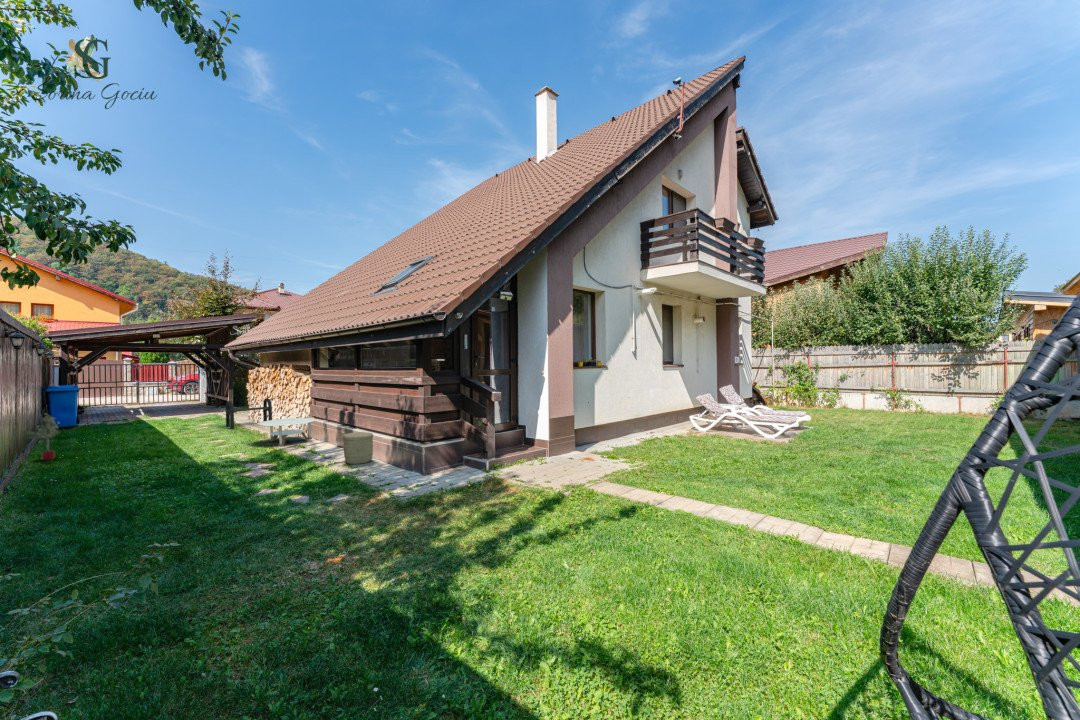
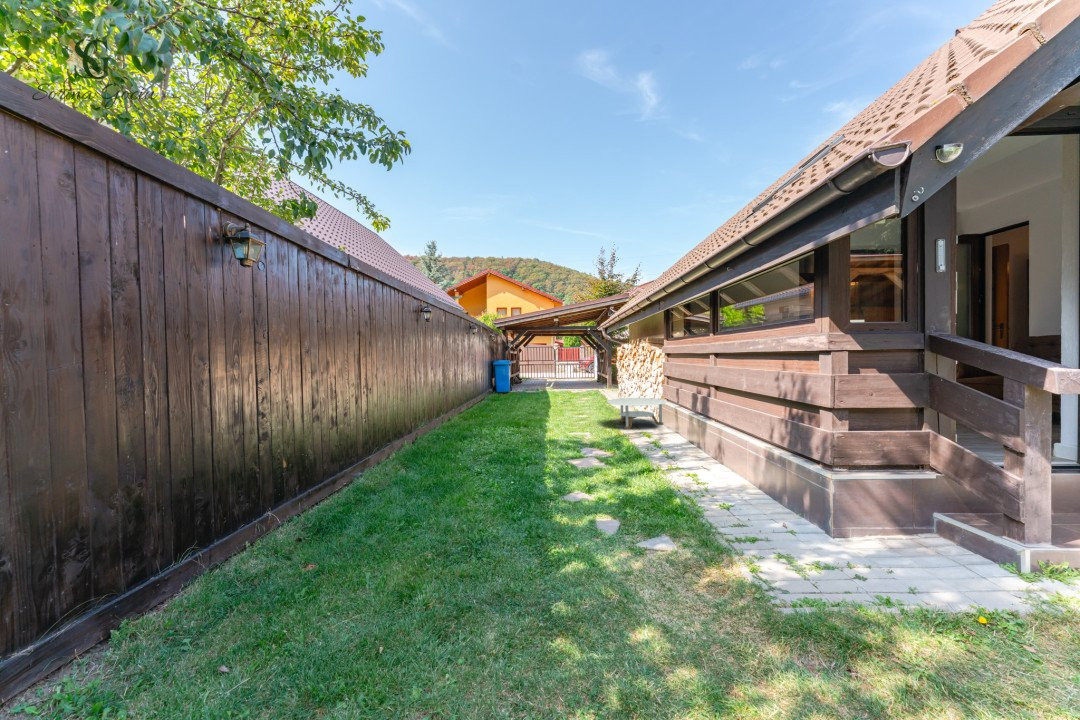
bench: present [226,398,272,429] -> none [594,376,634,404]
potted tree: present [26,413,59,461] -> none [448,378,468,417]
woven basket: present [343,432,373,464] -> none [687,426,733,476]

